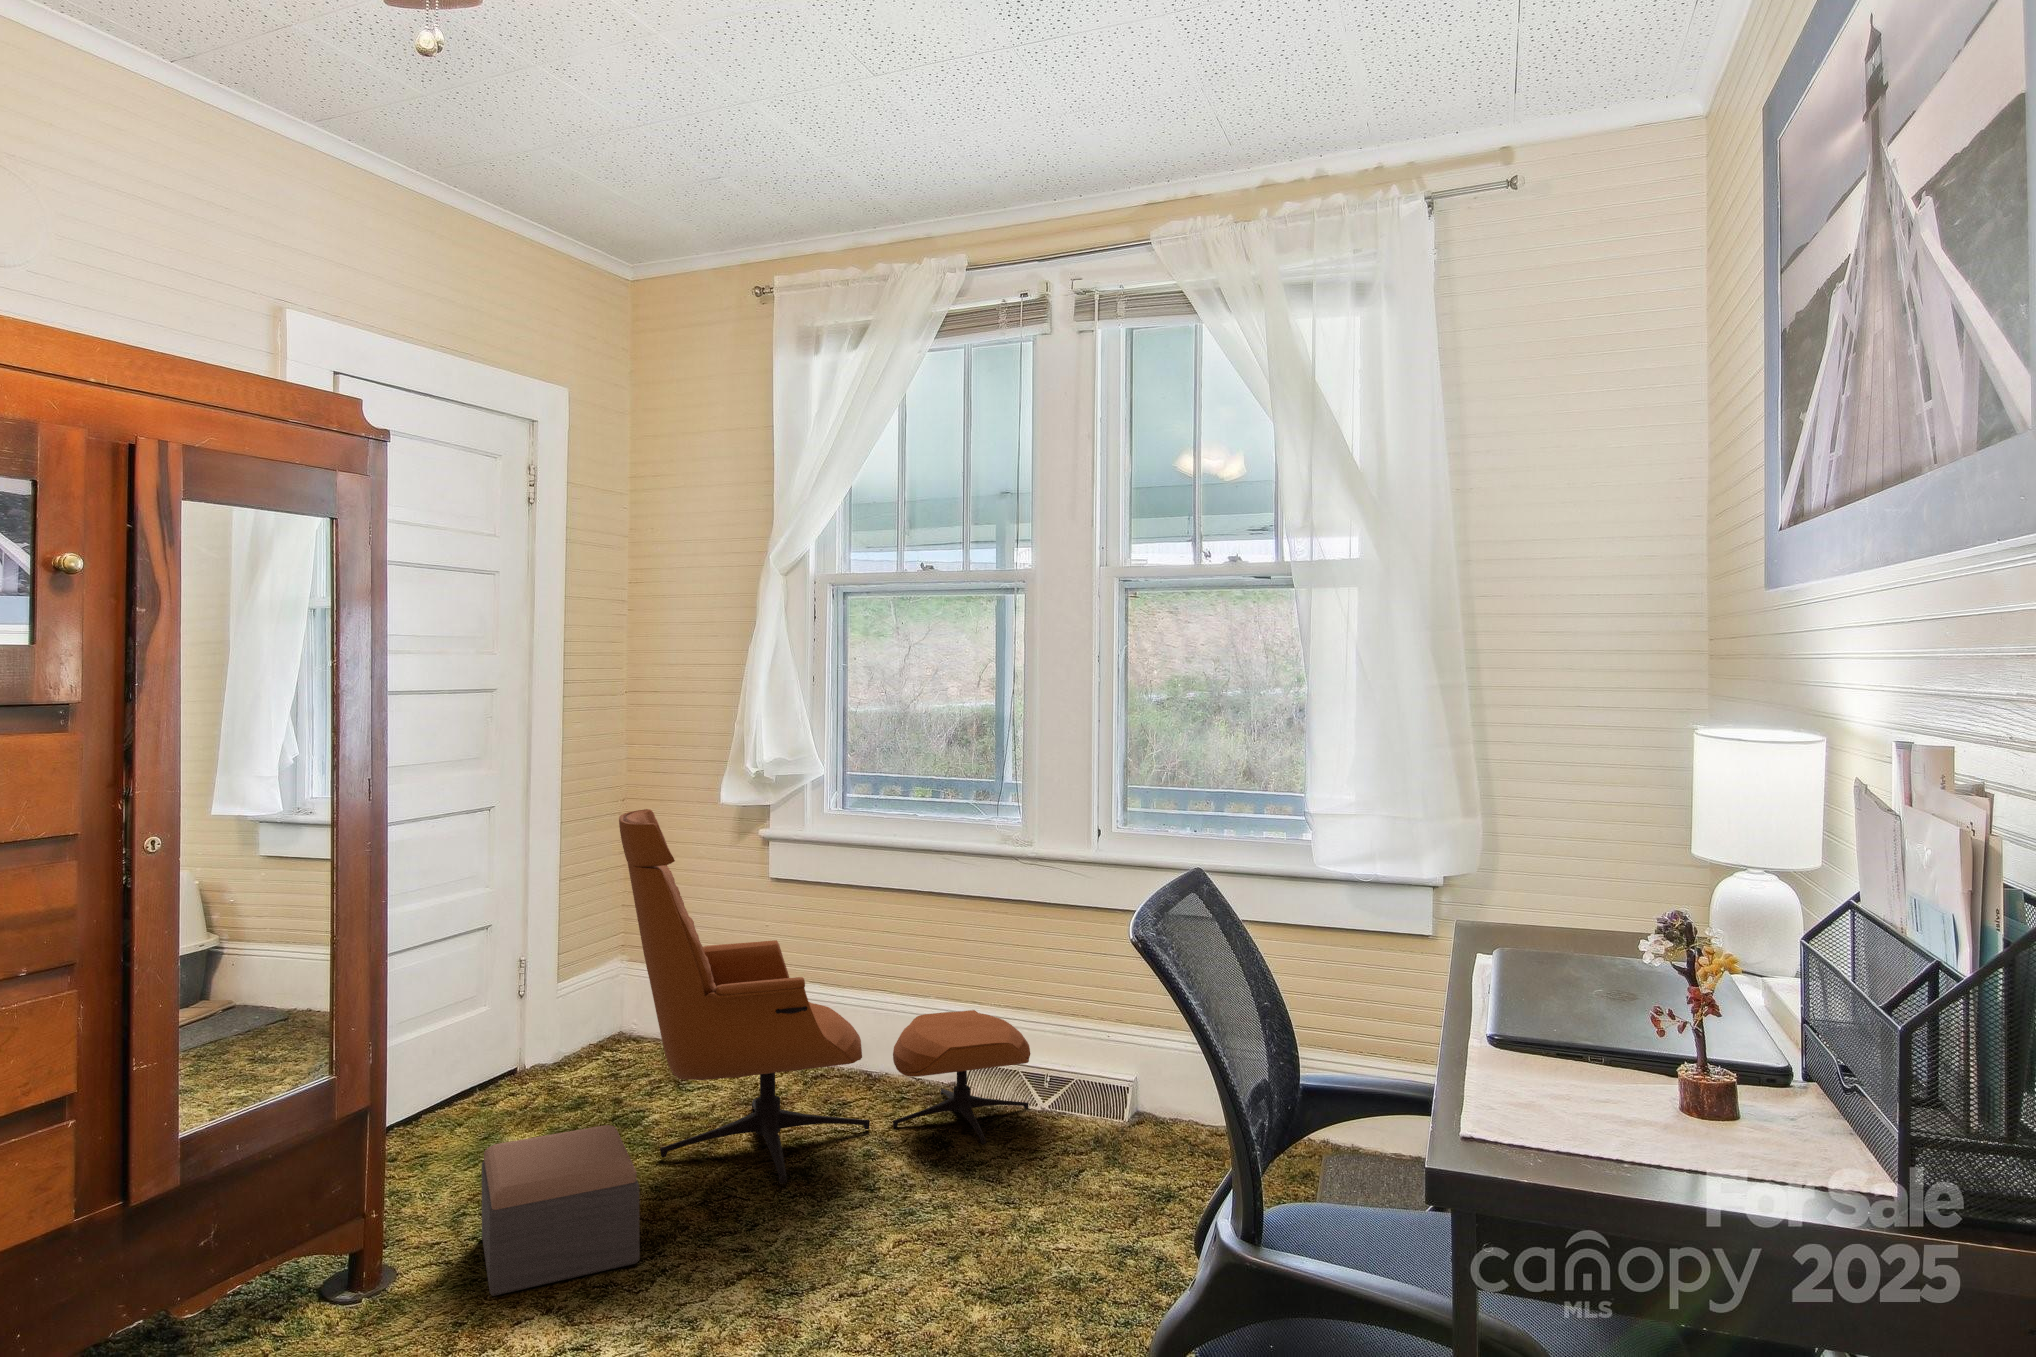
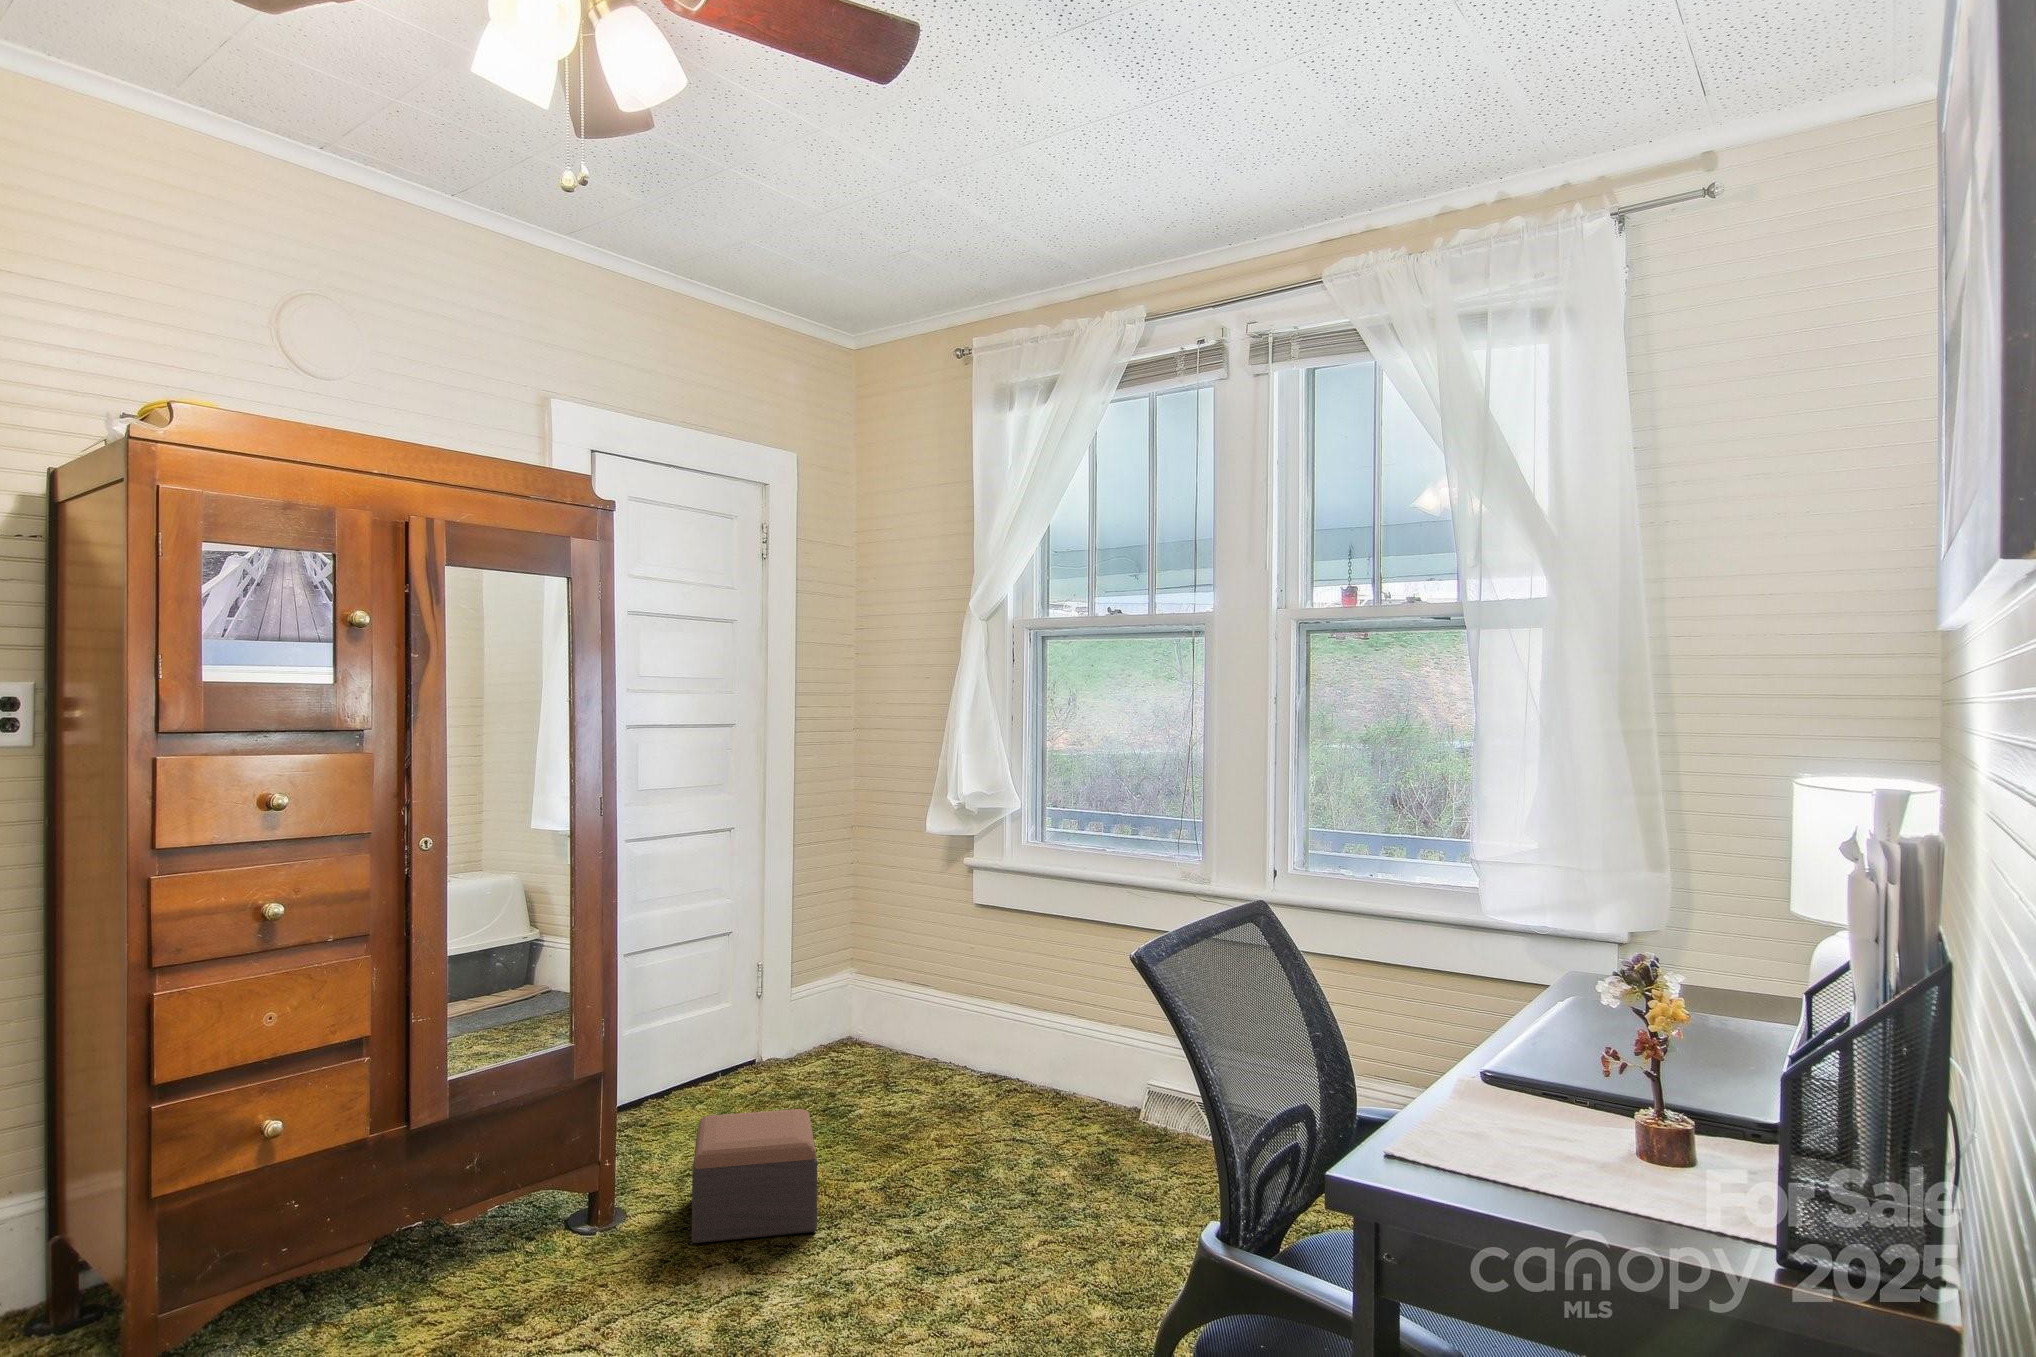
lounge chair: present [619,809,1030,1184] -> none [822,832,1202,1179]

